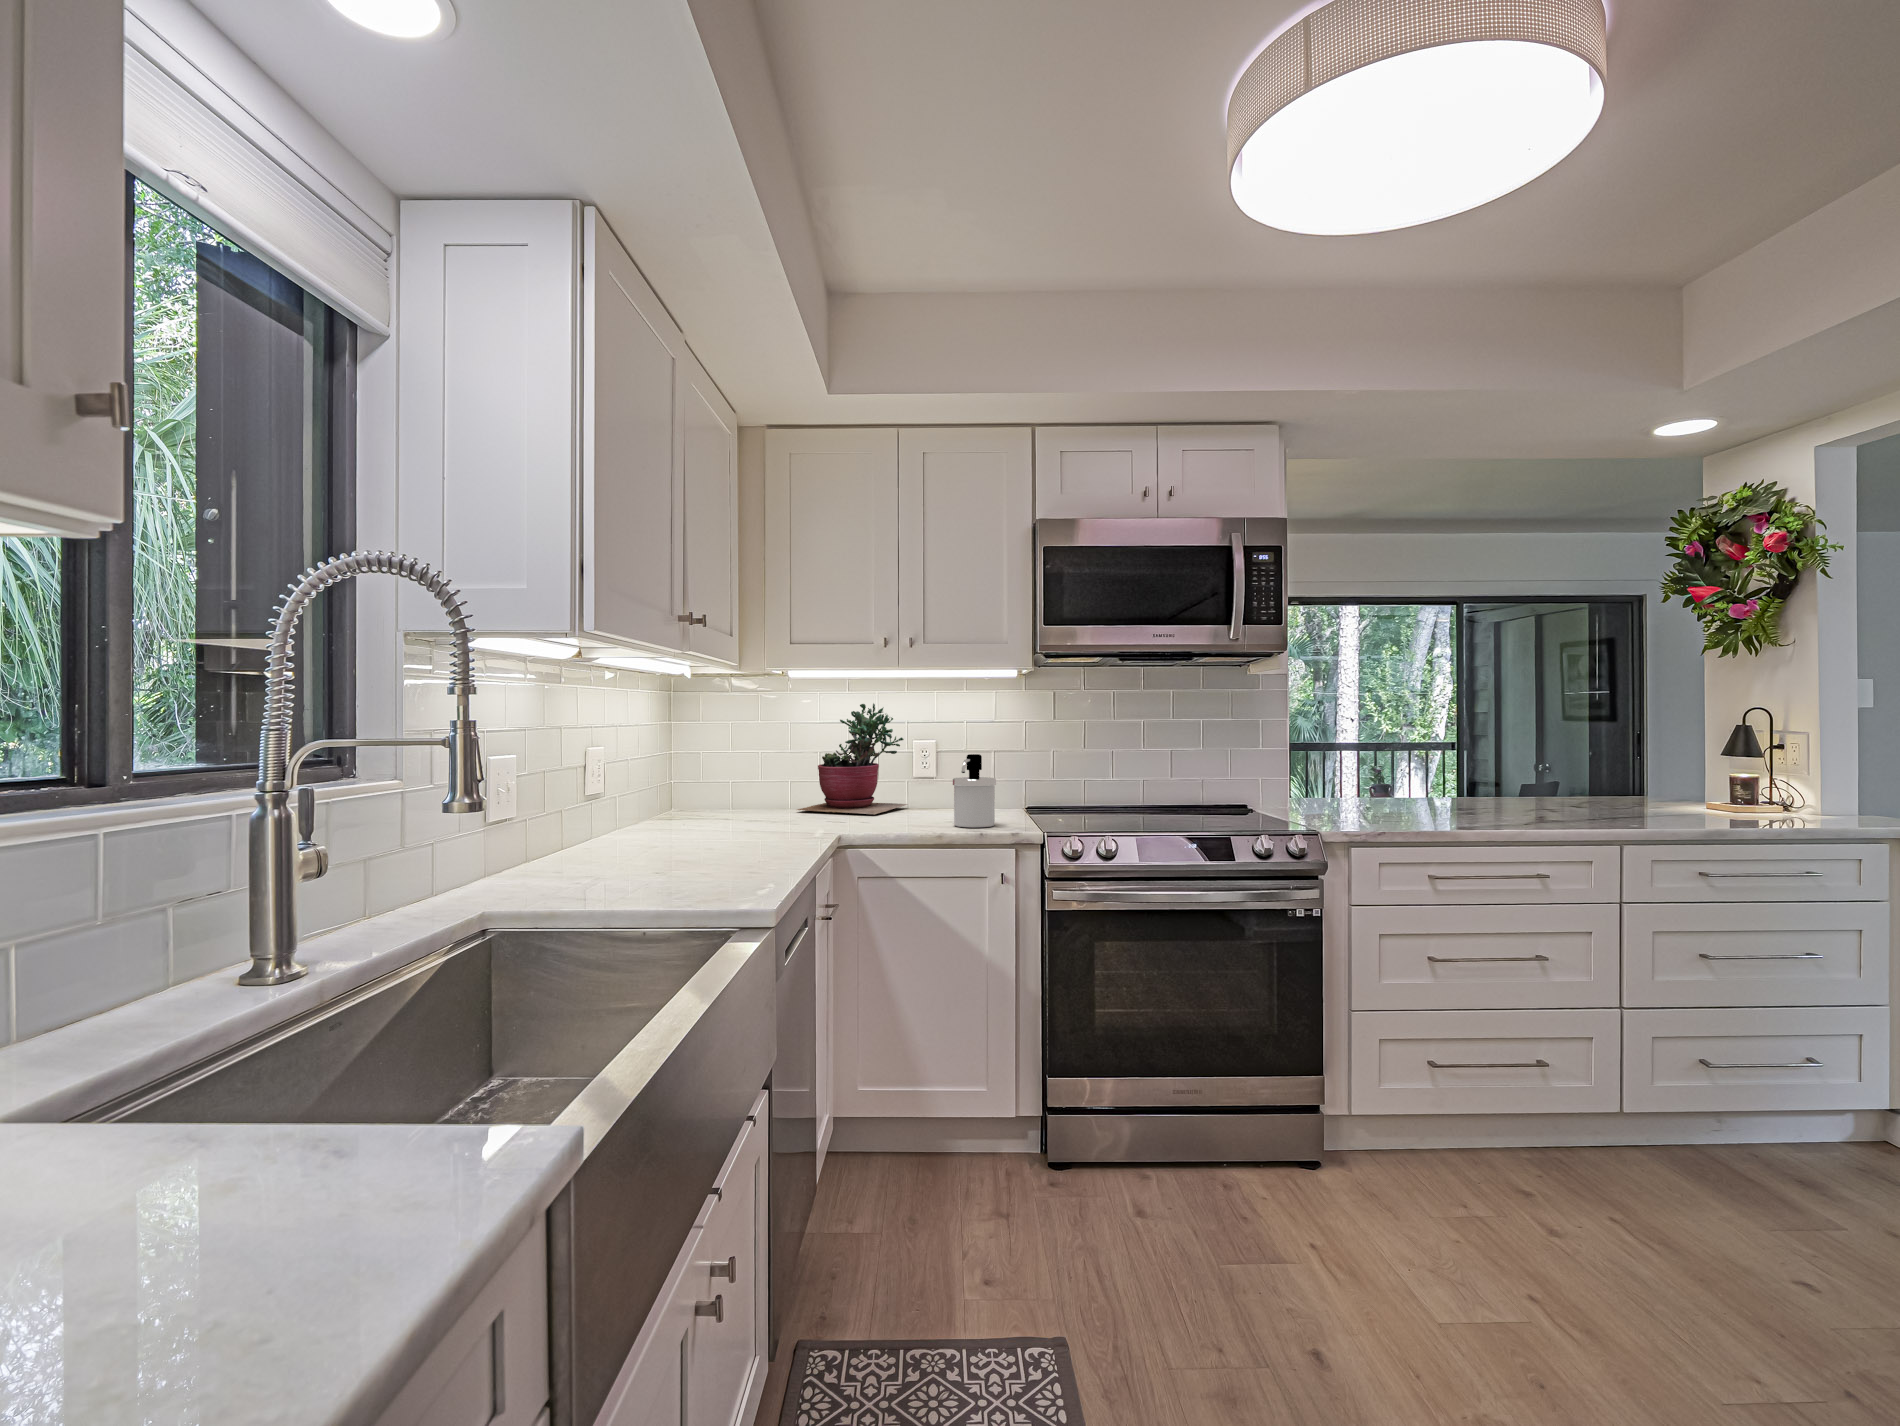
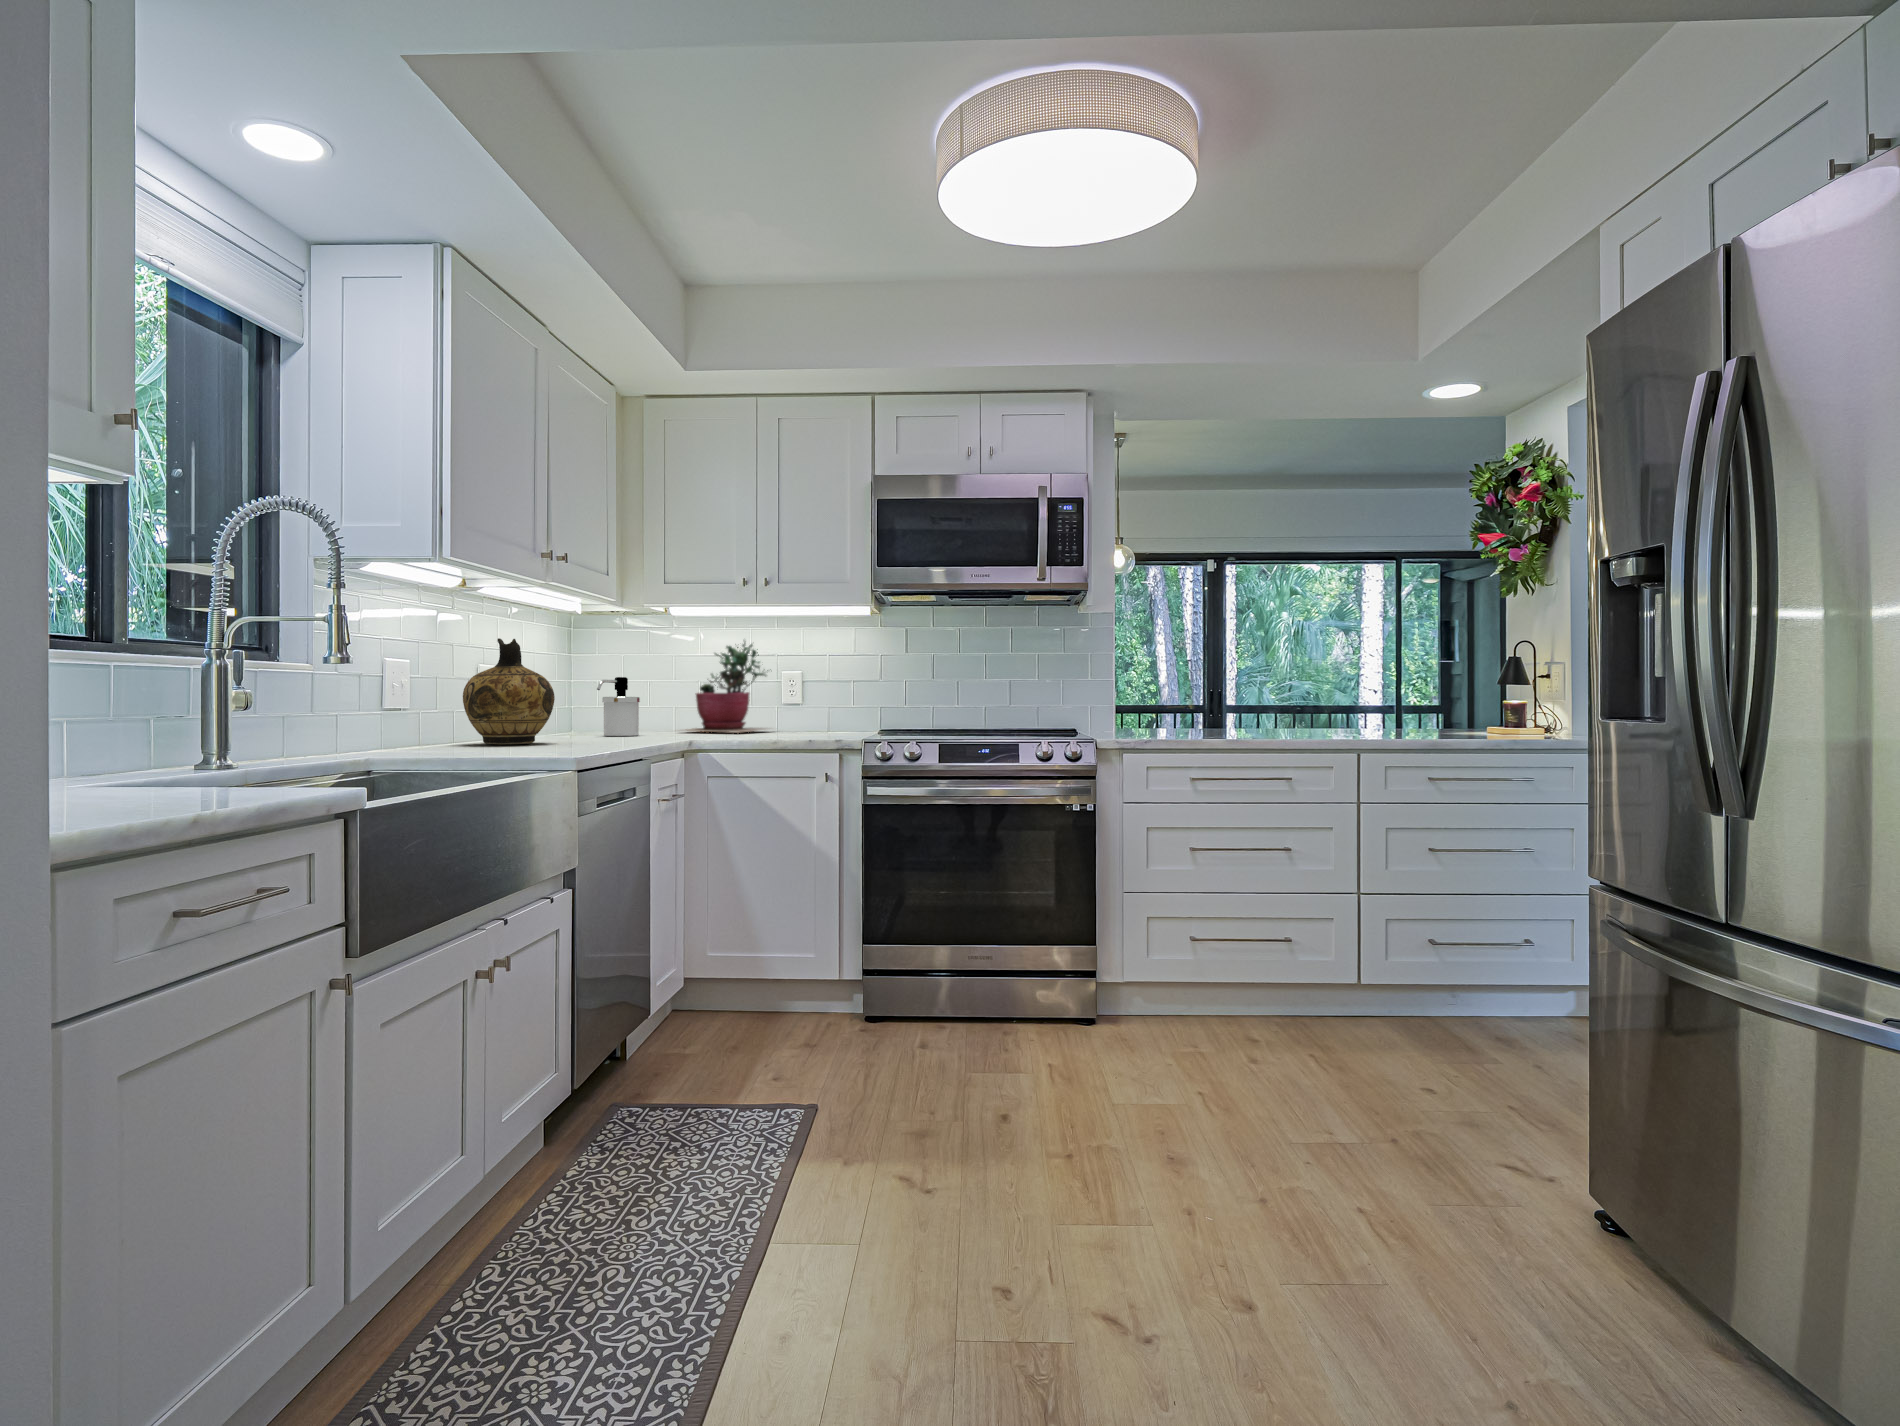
ceramic jug: none [580,722,691,856] -> present [463,638,555,744]
soap dispenser: present [953,754,996,827] -> present [597,677,640,736]

